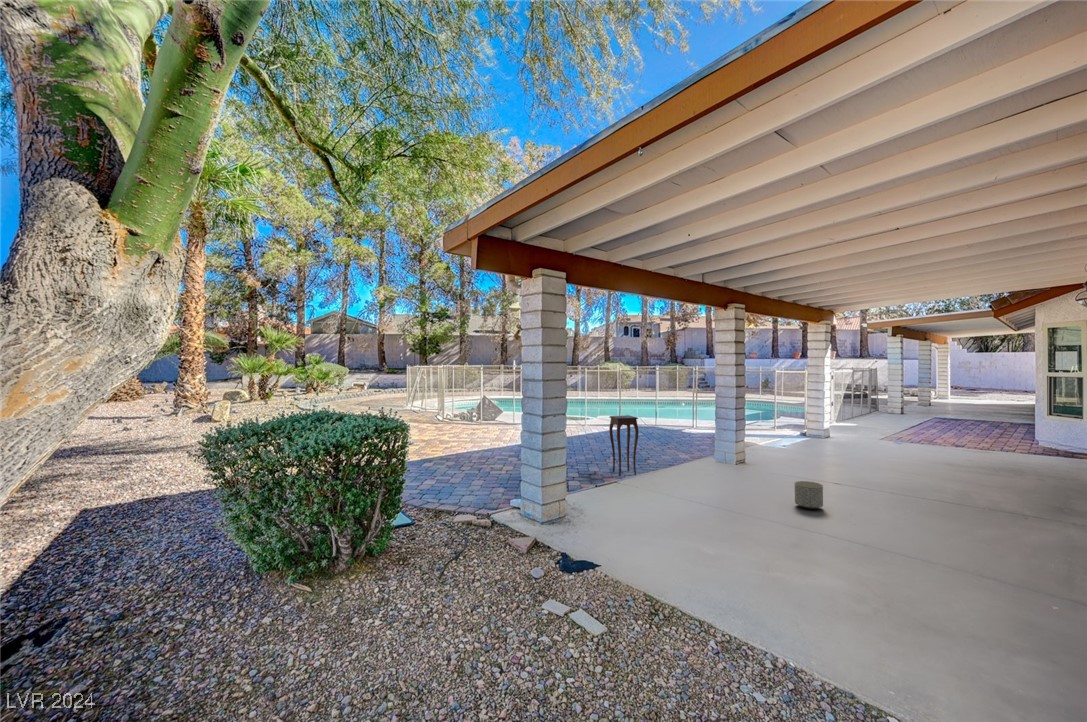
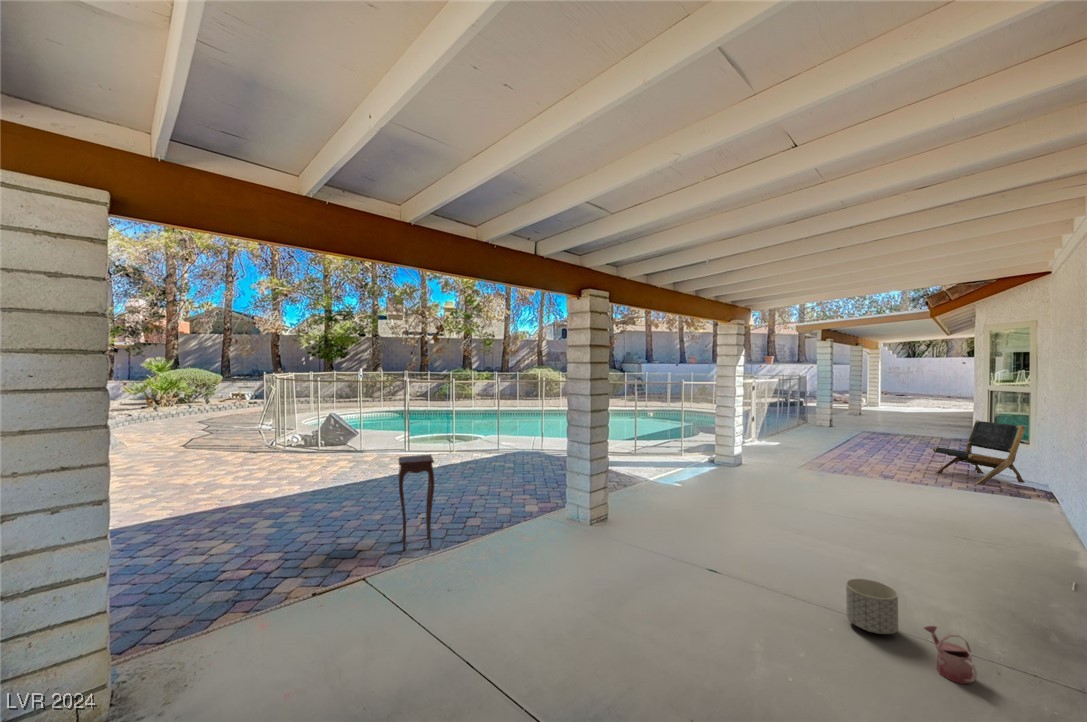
lounge chair: none [994,402,1072,451] -> present [933,420,1025,484]
planter: present [795,481,823,509] -> present [846,579,898,634]
watering can: none [974,499,1003,523] -> present [924,626,977,684]

